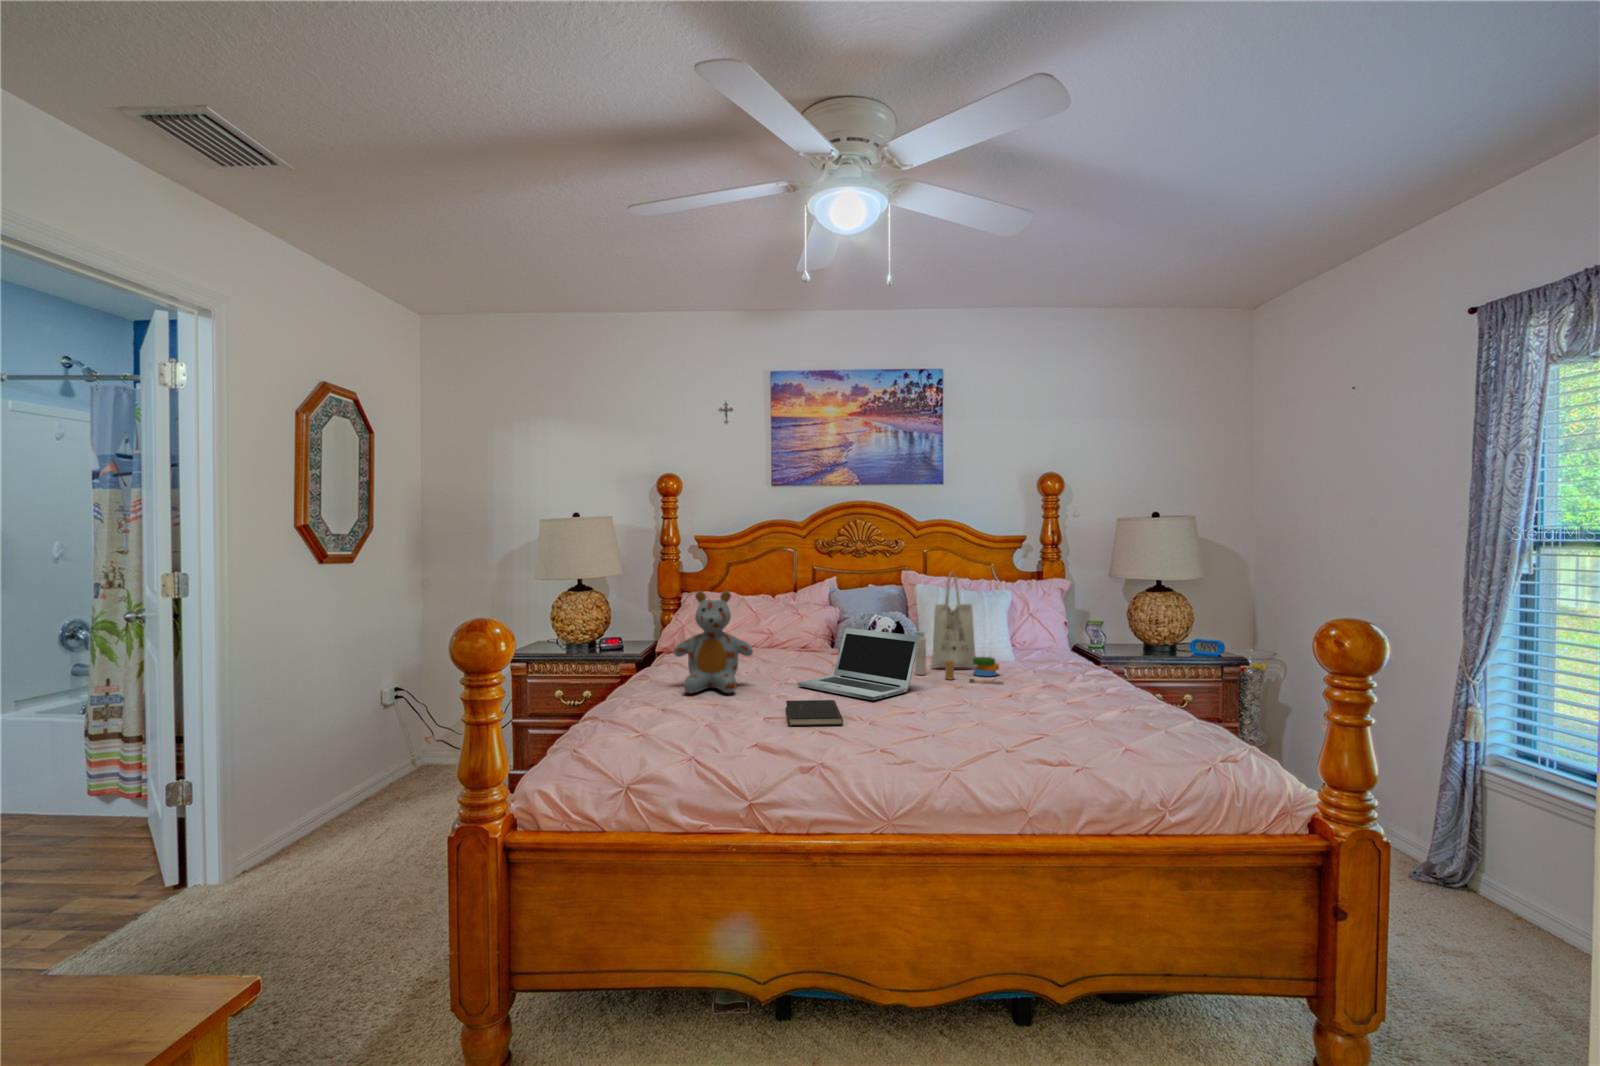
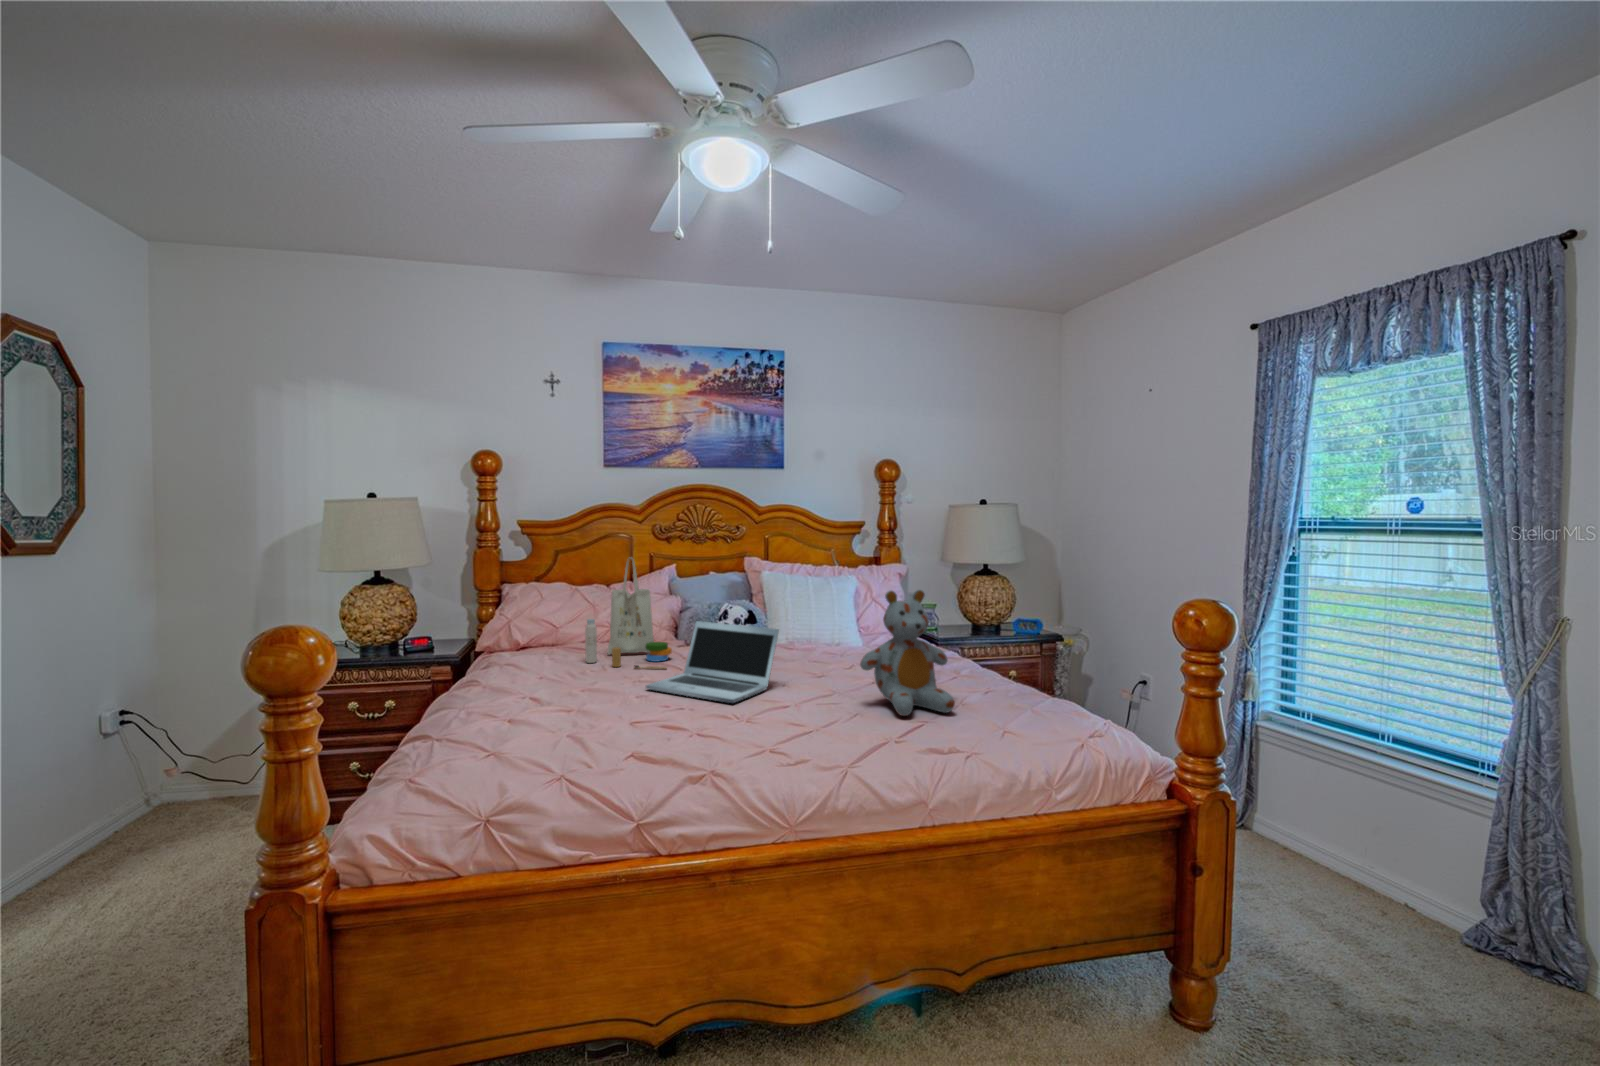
tote bag: present [915,574,1003,684] -> present [585,559,672,669]
stuffed bear: present [674,591,753,693] -> present [860,590,955,716]
hardcover book: present [786,700,843,726] -> none [636,707,706,746]

